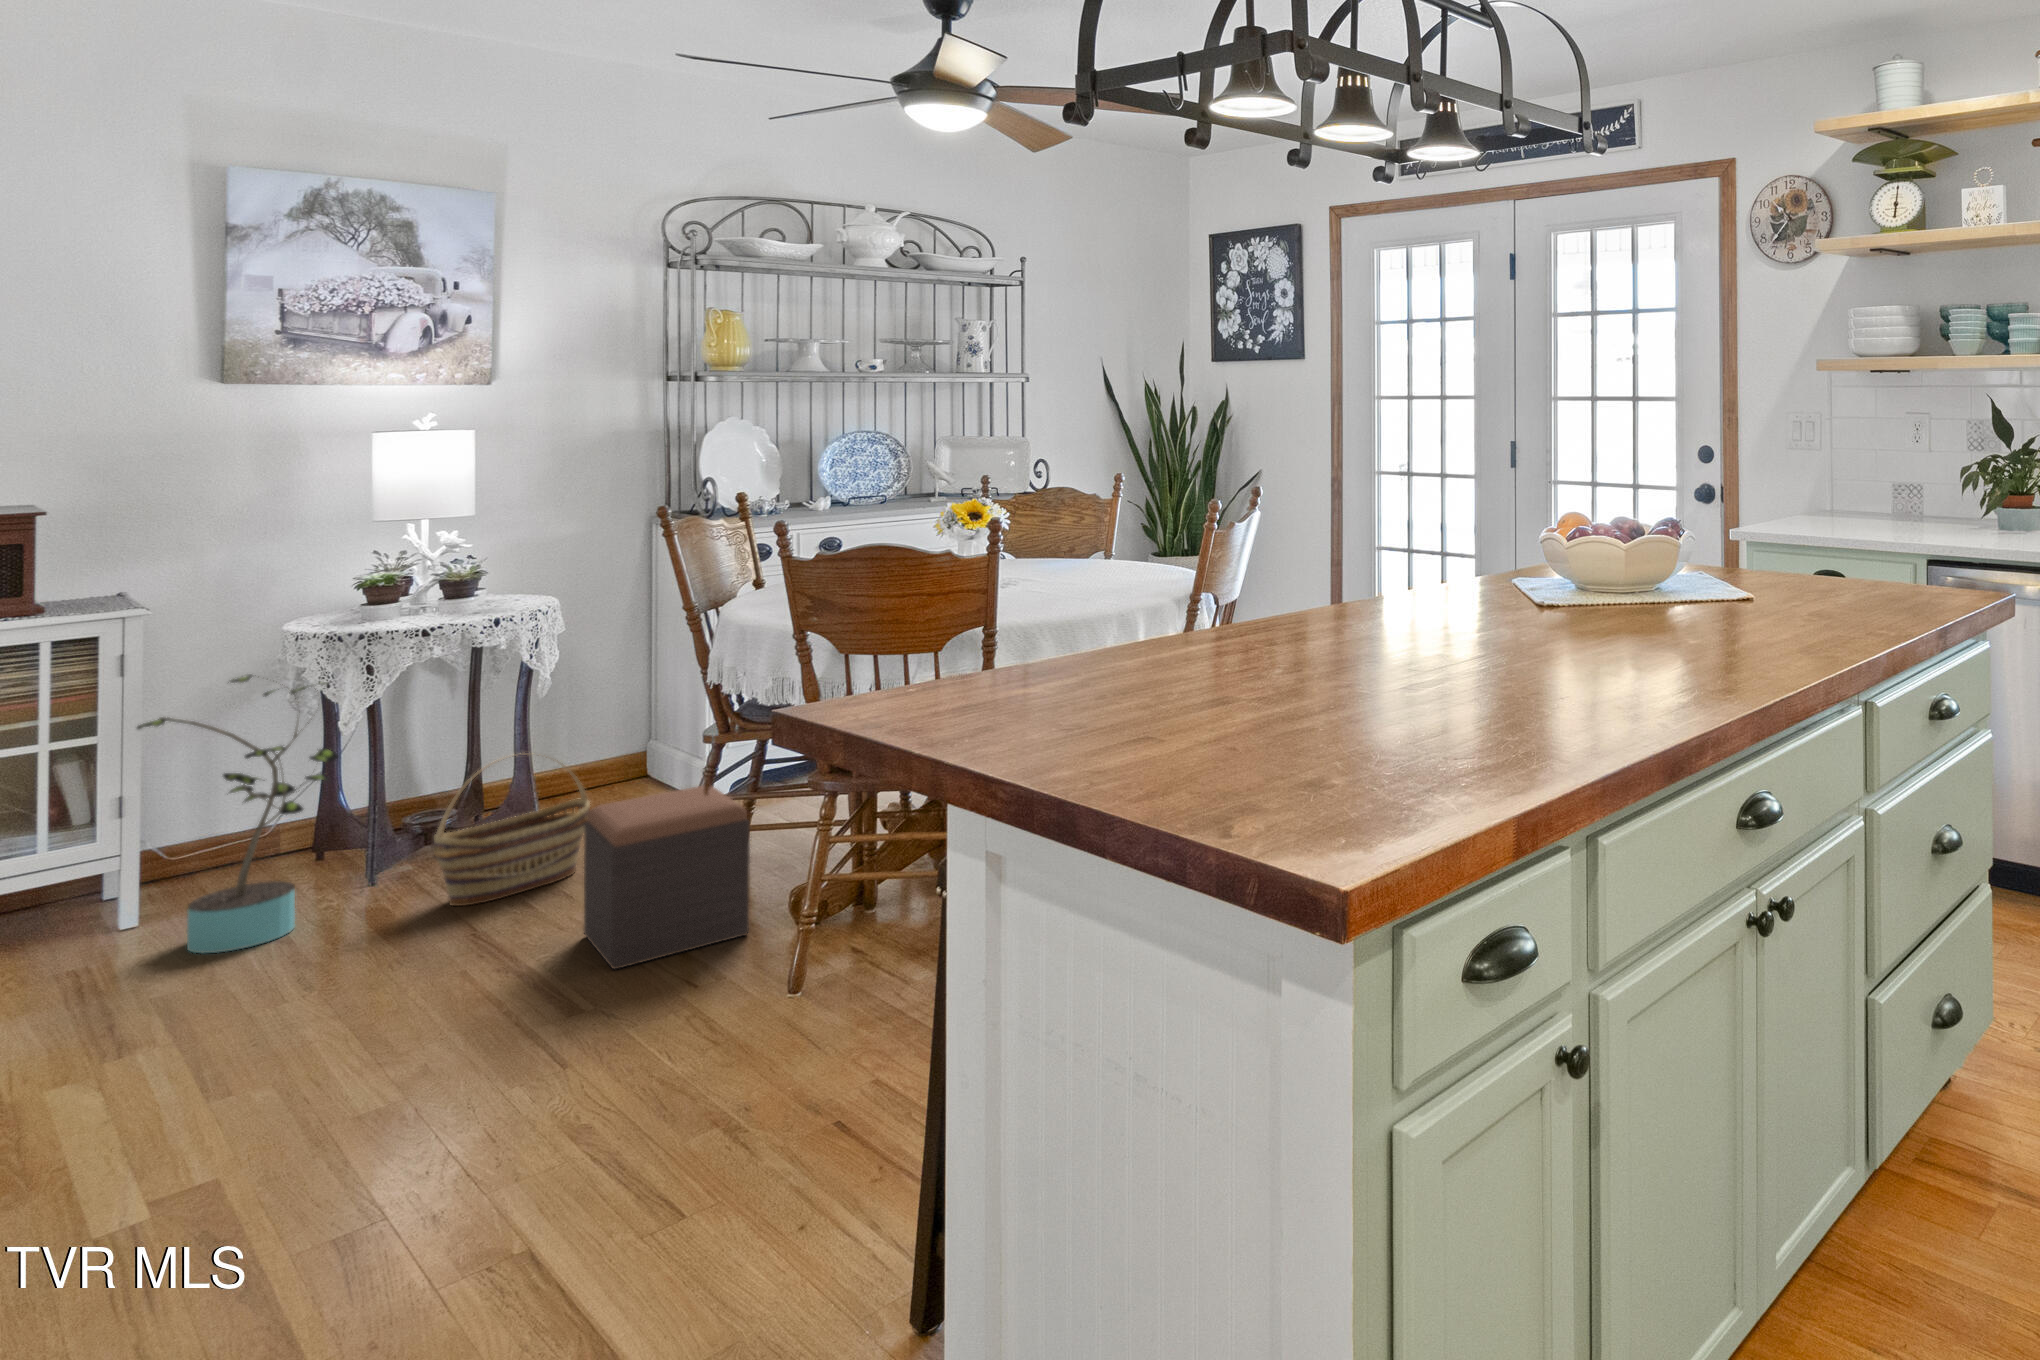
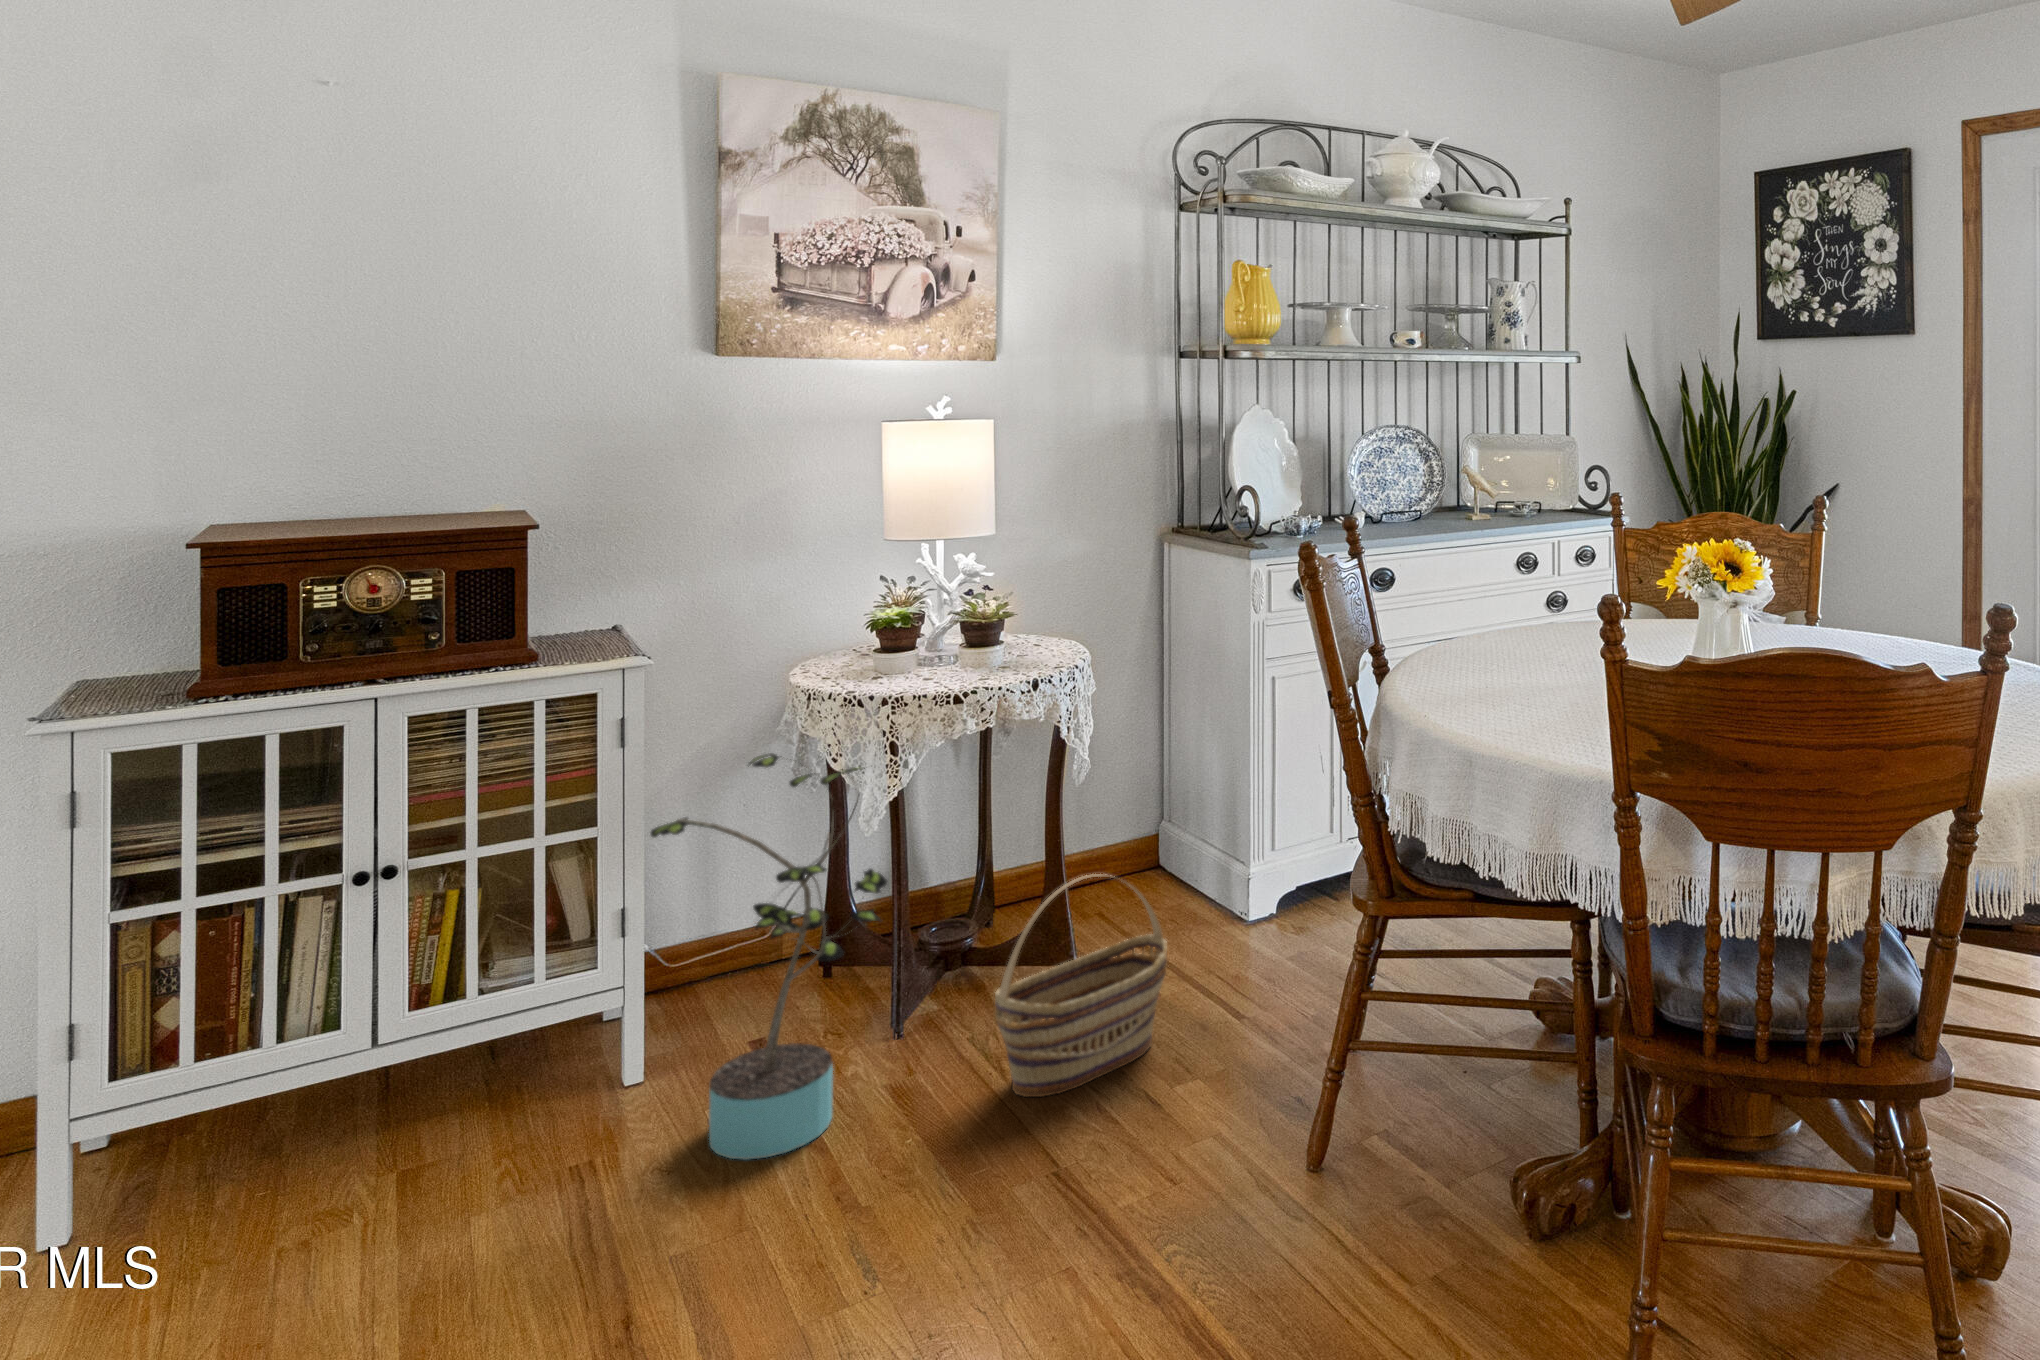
footstool: present [583,786,750,969] -> none [1226,961,1473,1289]

